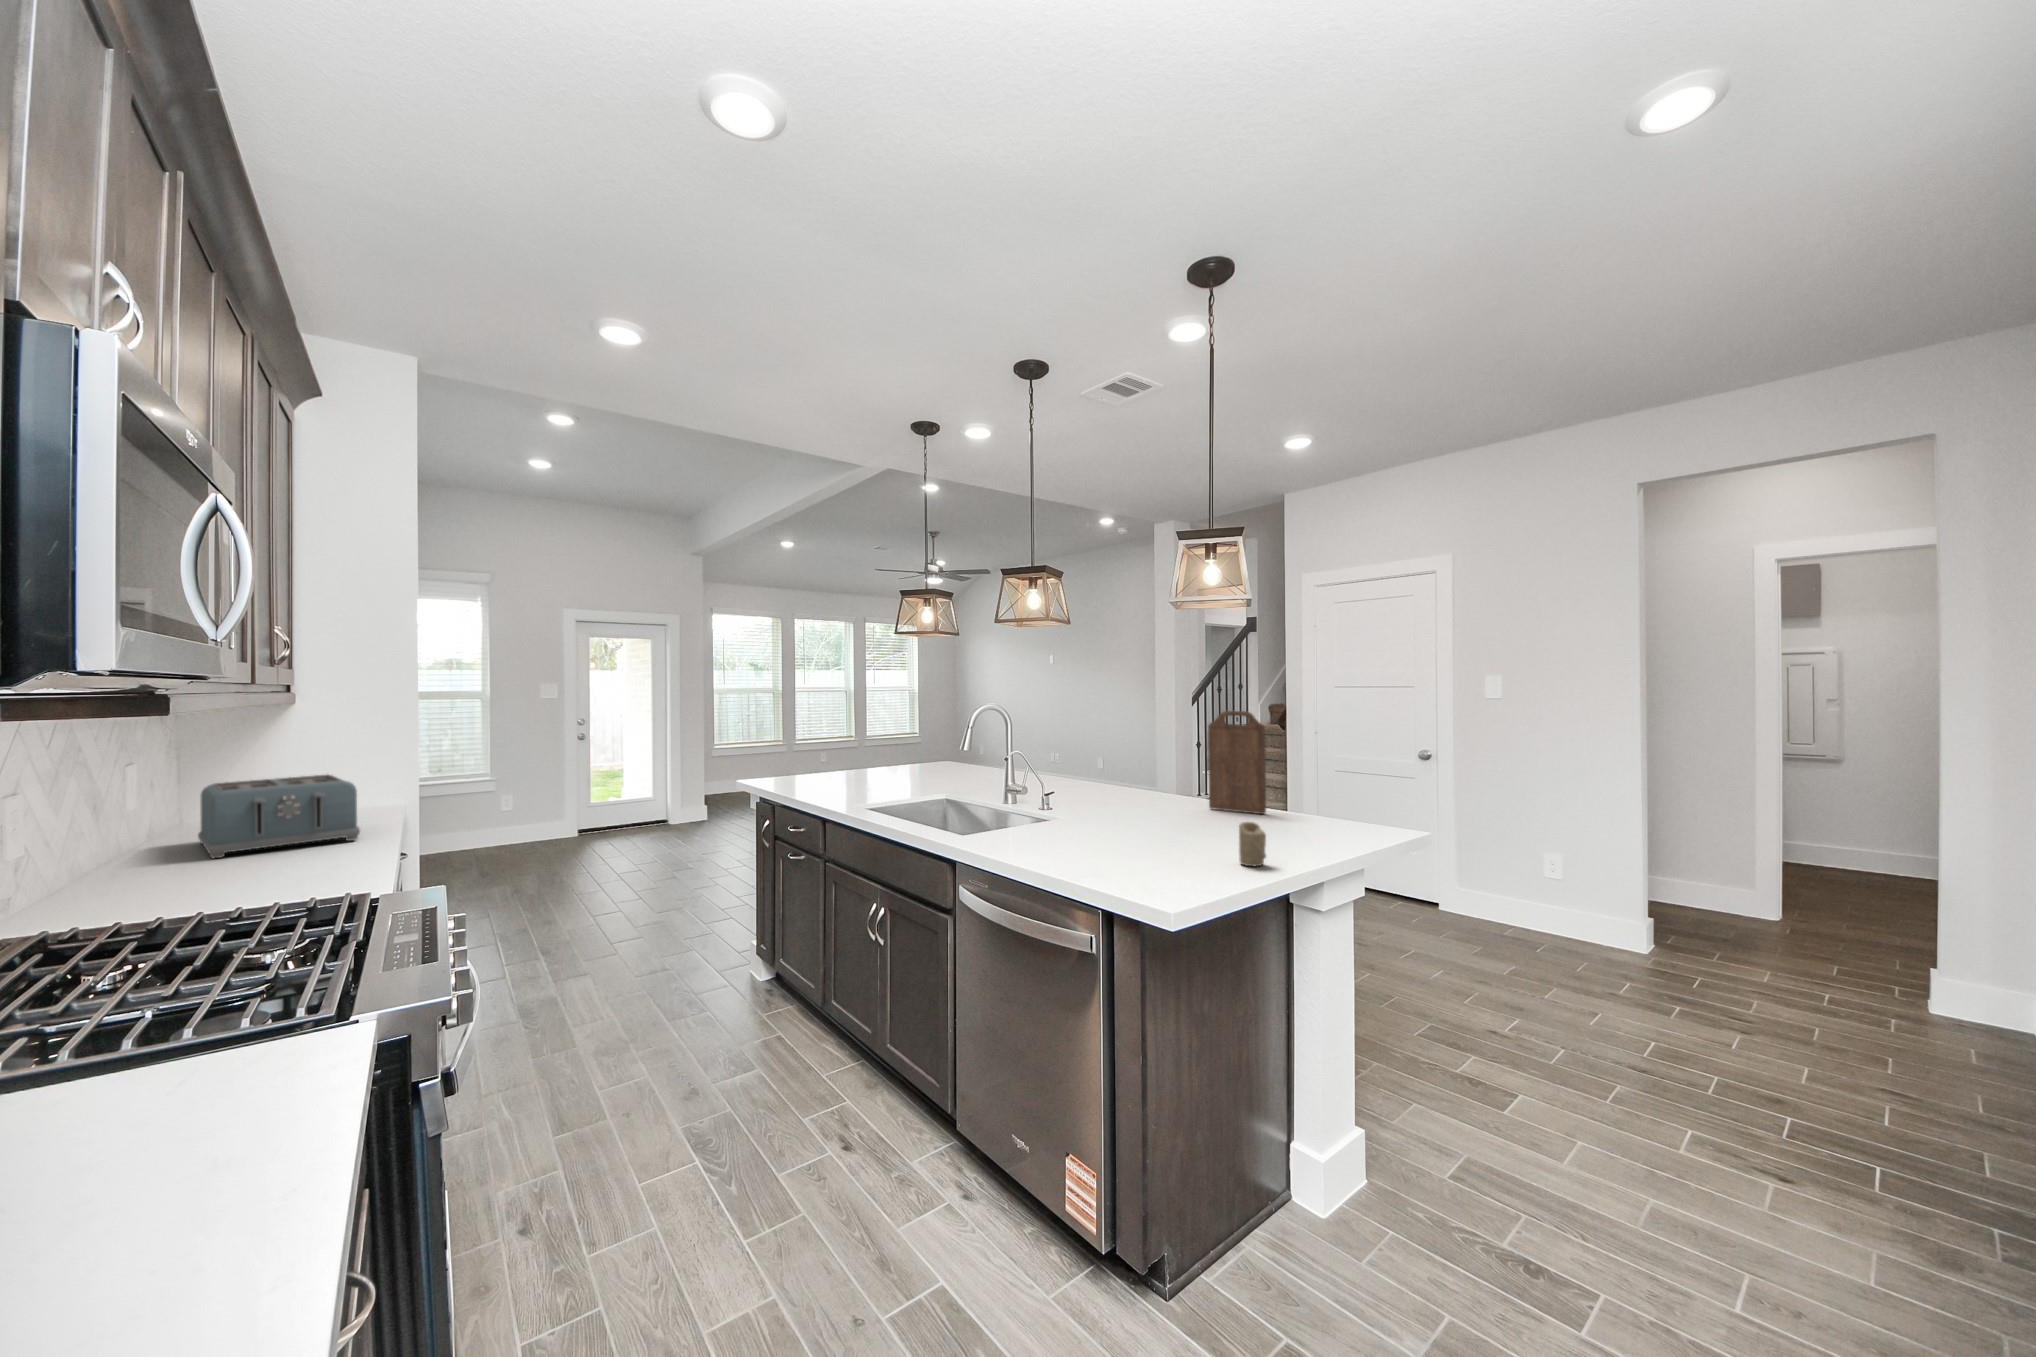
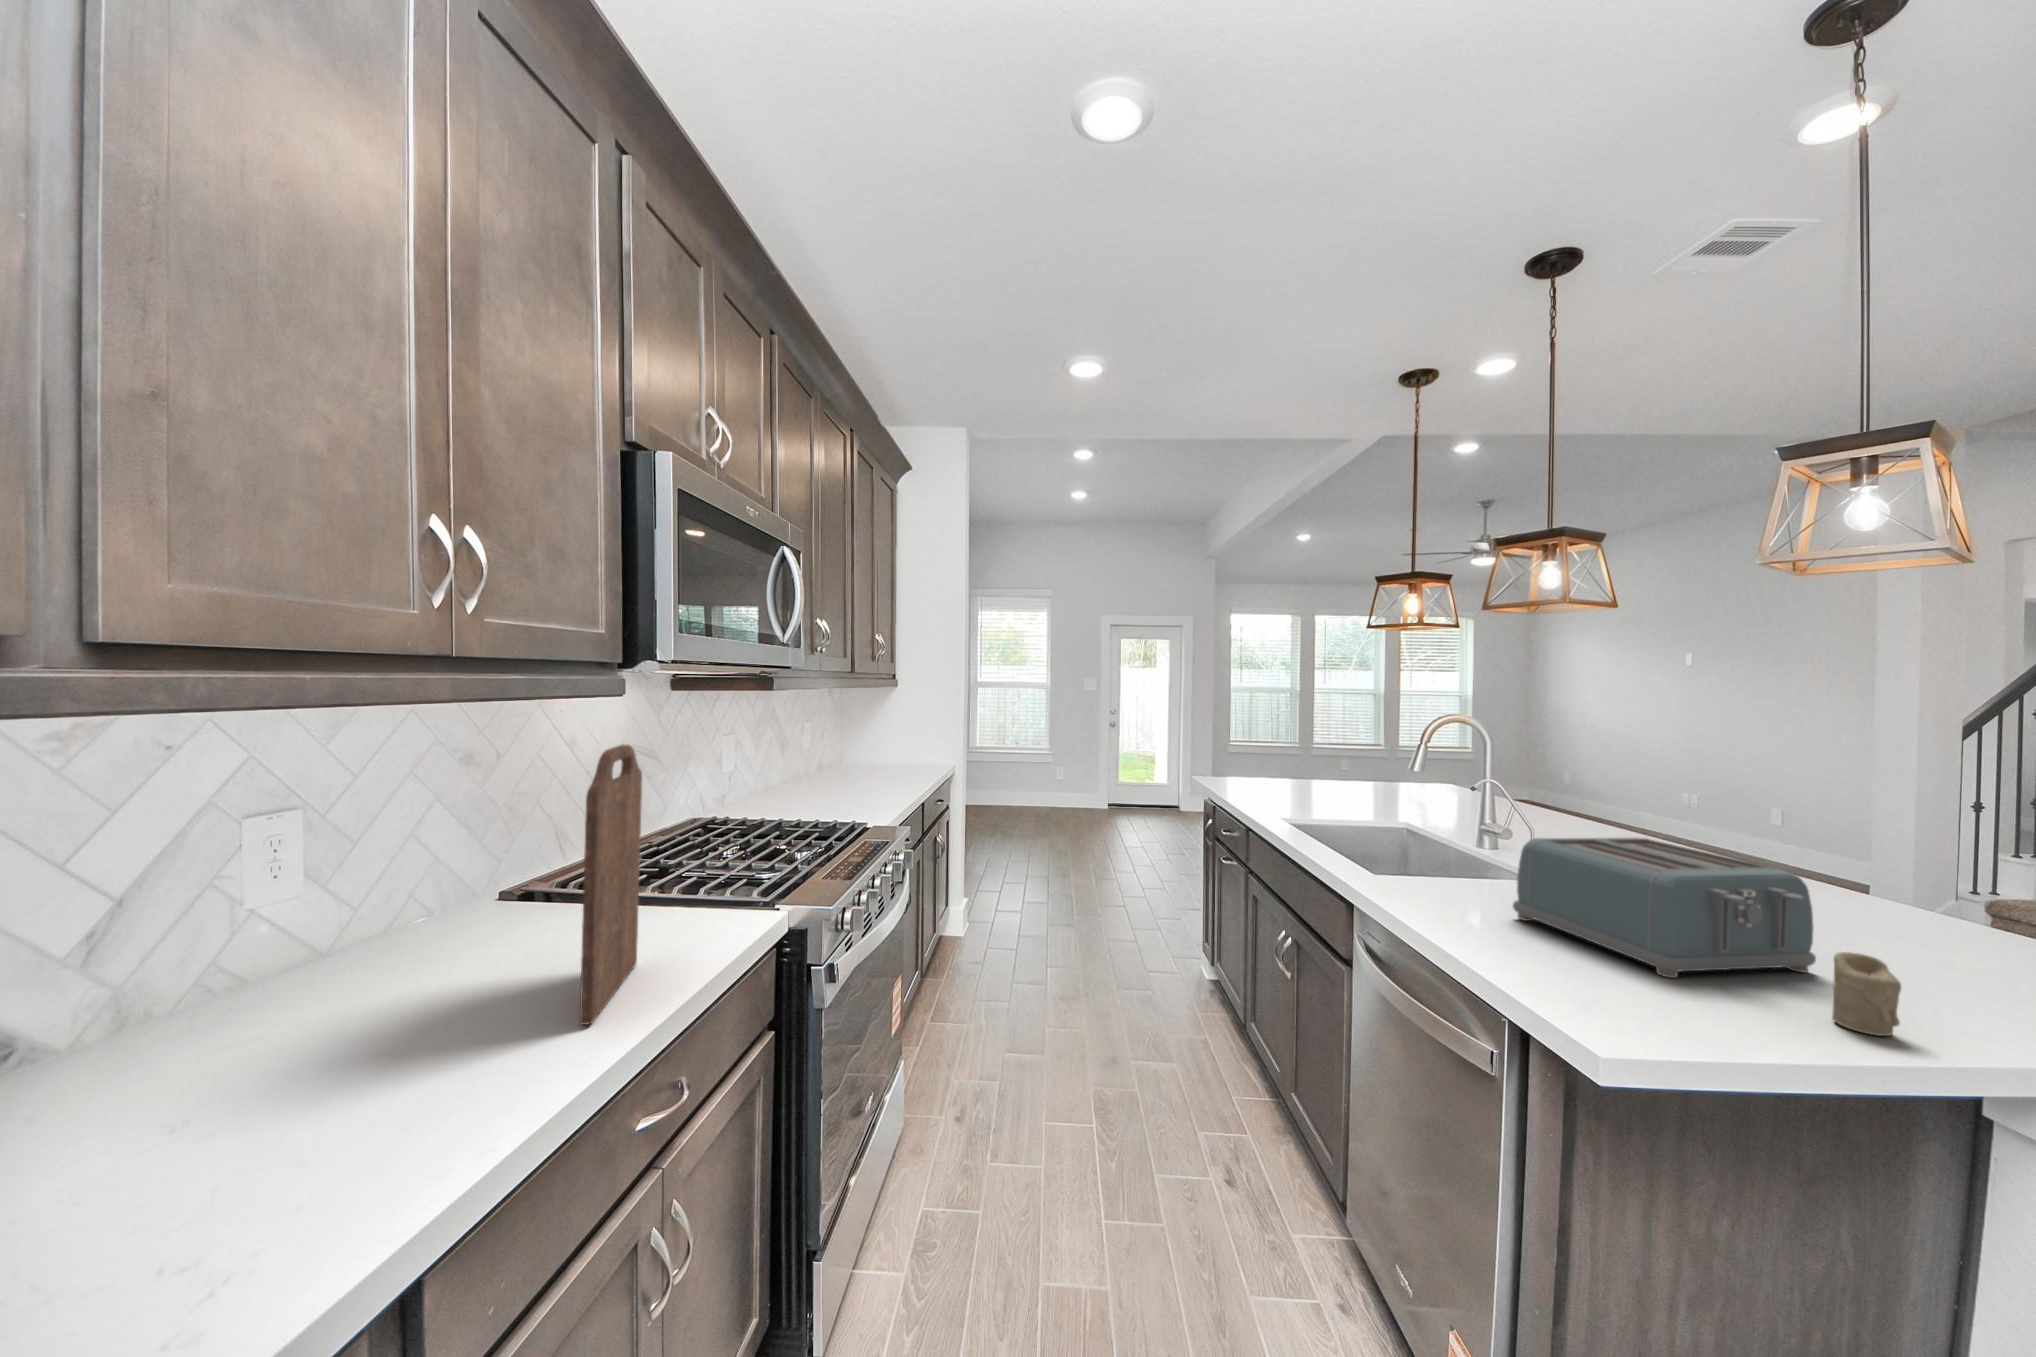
cutting board: present [1208,711,1266,814] -> present [580,745,642,1025]
toaster: present [198,775,360,858] -> present [1513,838,1816,978]

